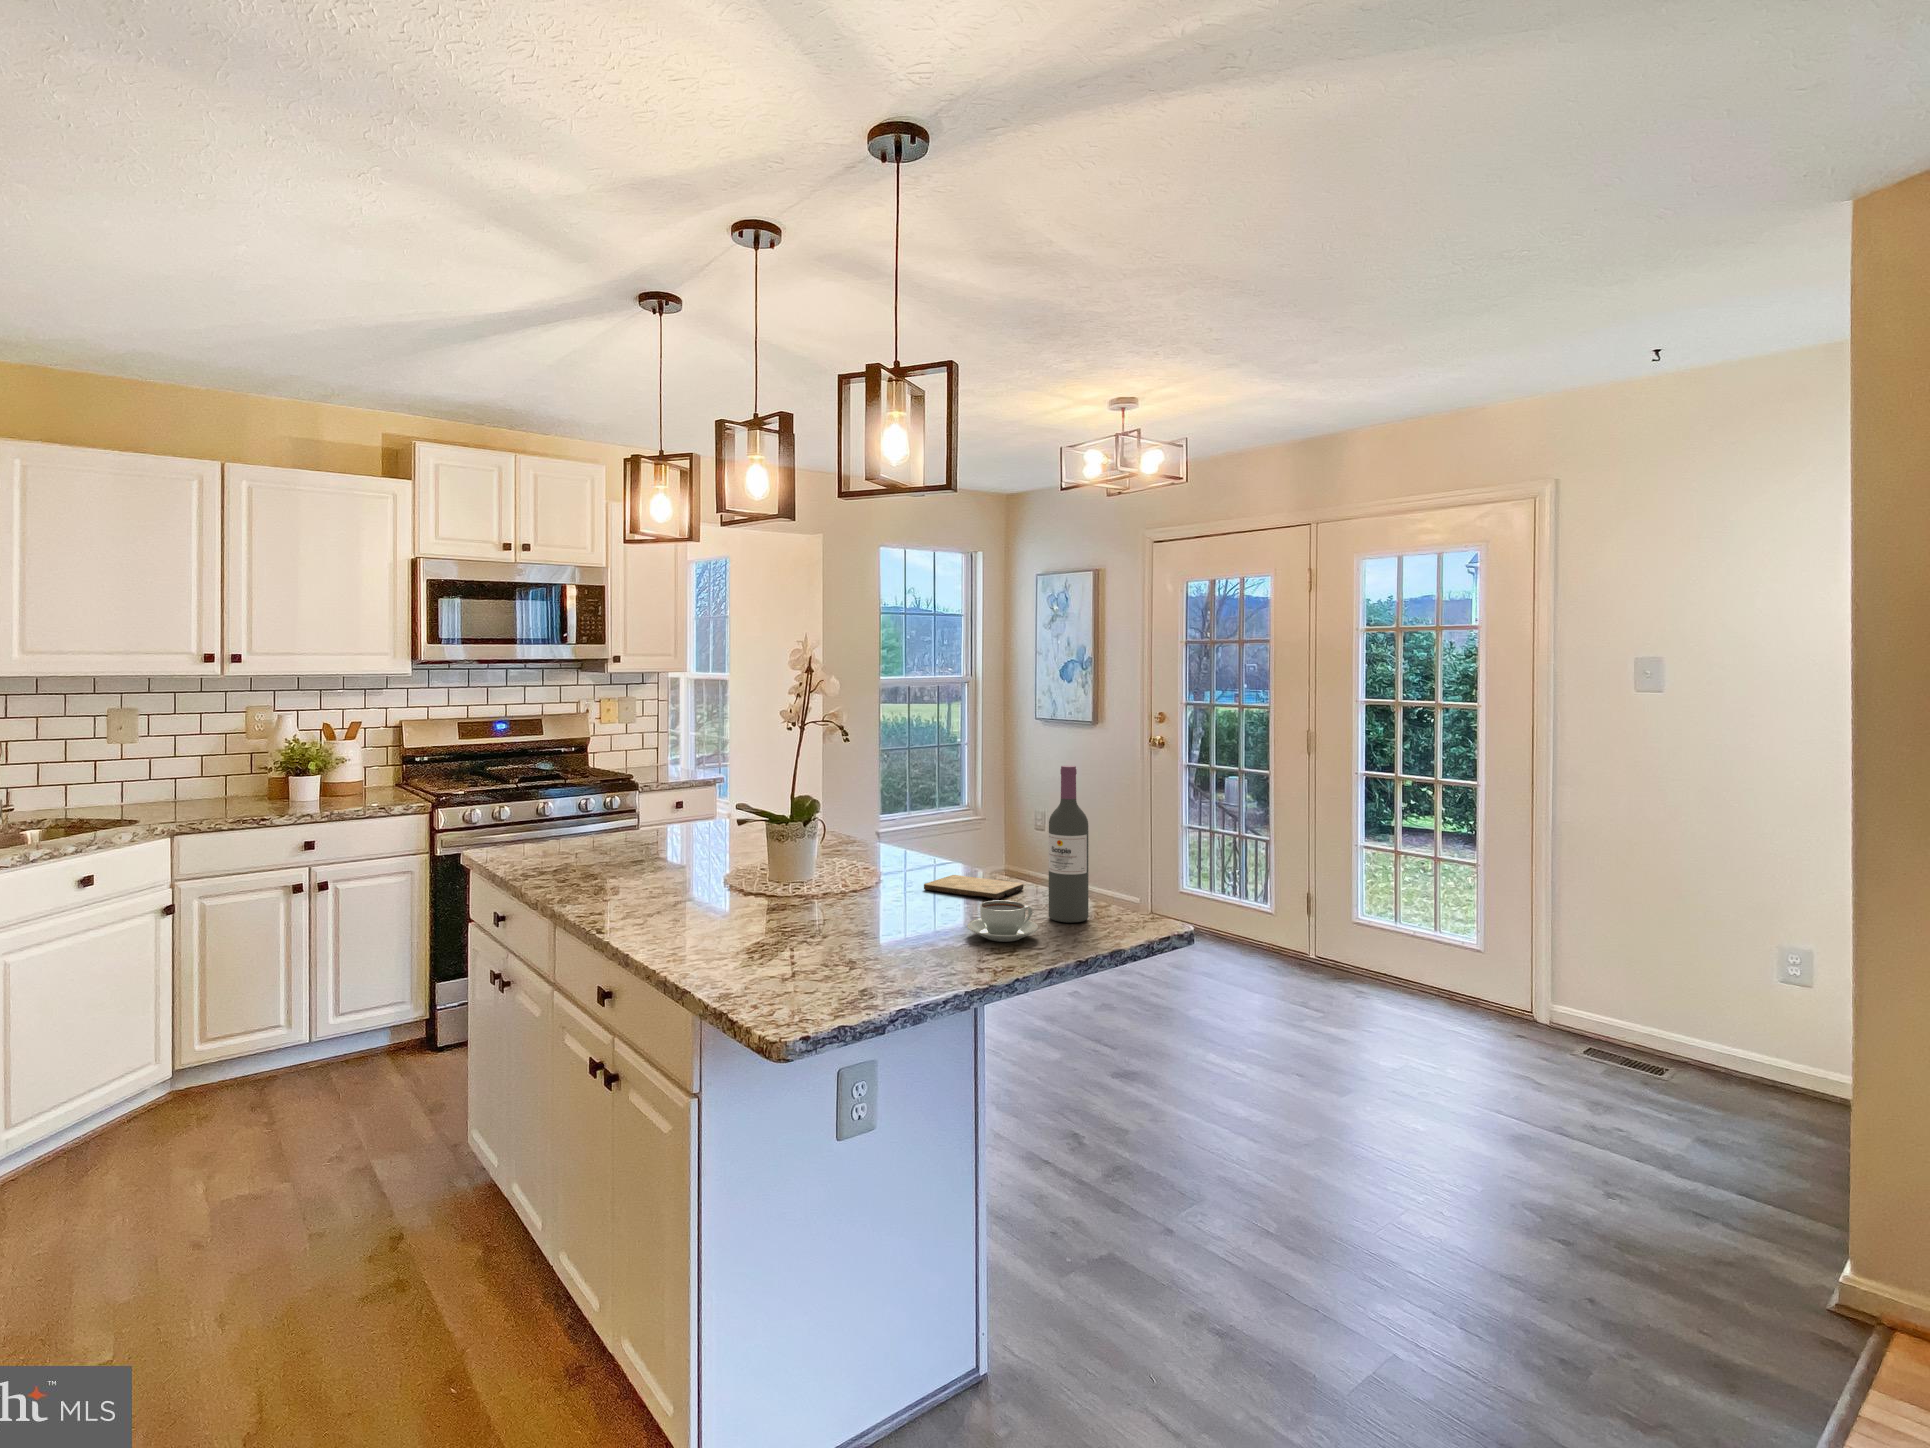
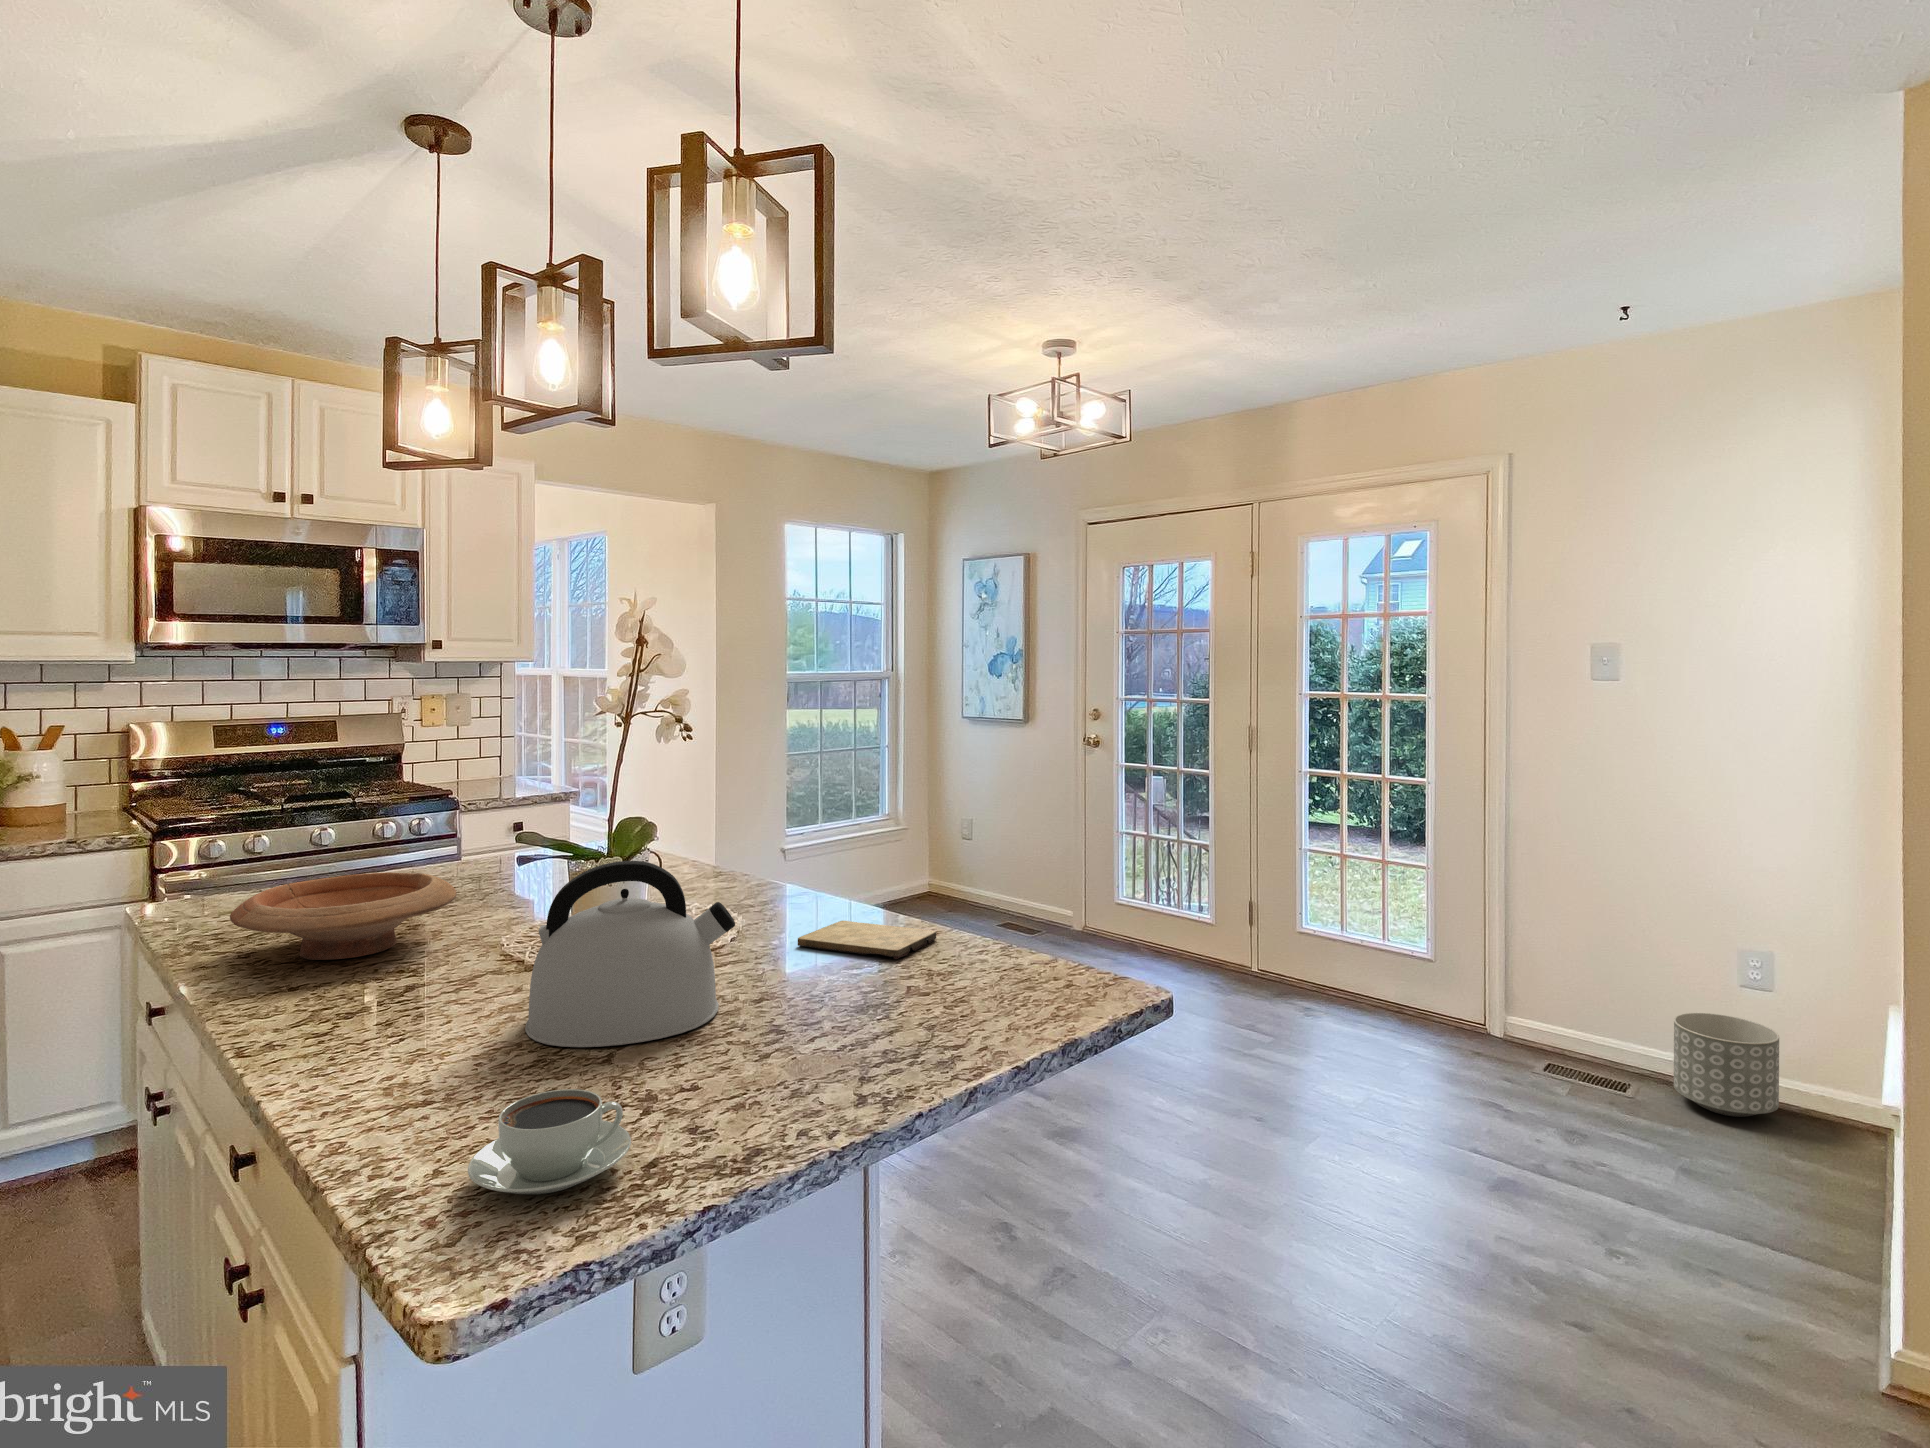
wine bottle: present [1049,765,1089,923] -> none [970,769,1026,994]
kettle: none [760,822,890,938] -> present [525,861,735,1047]
wooden bowl: none [557,830,690,885] -> present [230,872,457,960]
coffee cup: present [967,900,1038,942] -> present [468,1089,631,1194]
planter: none [1706,1006,1810,1102] -> present [1674,1013,1779,1117]

